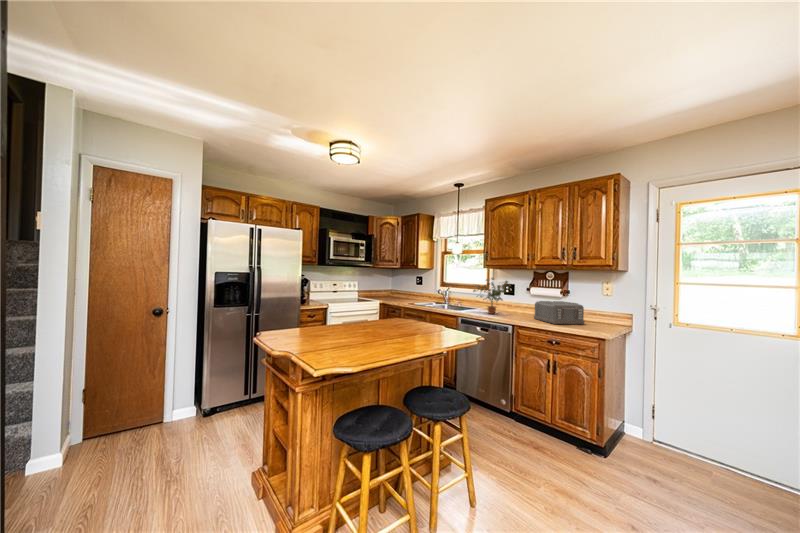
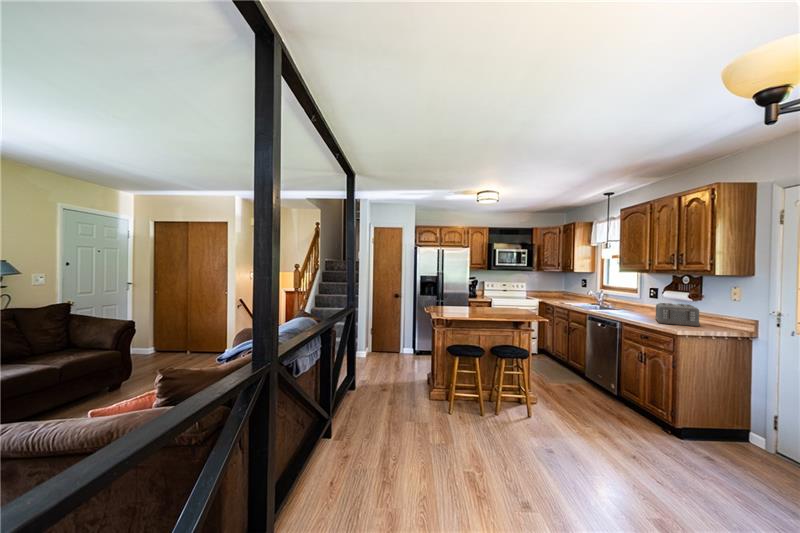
potted plant: present [473,278,510,314] -> none [606,281,644,313]

